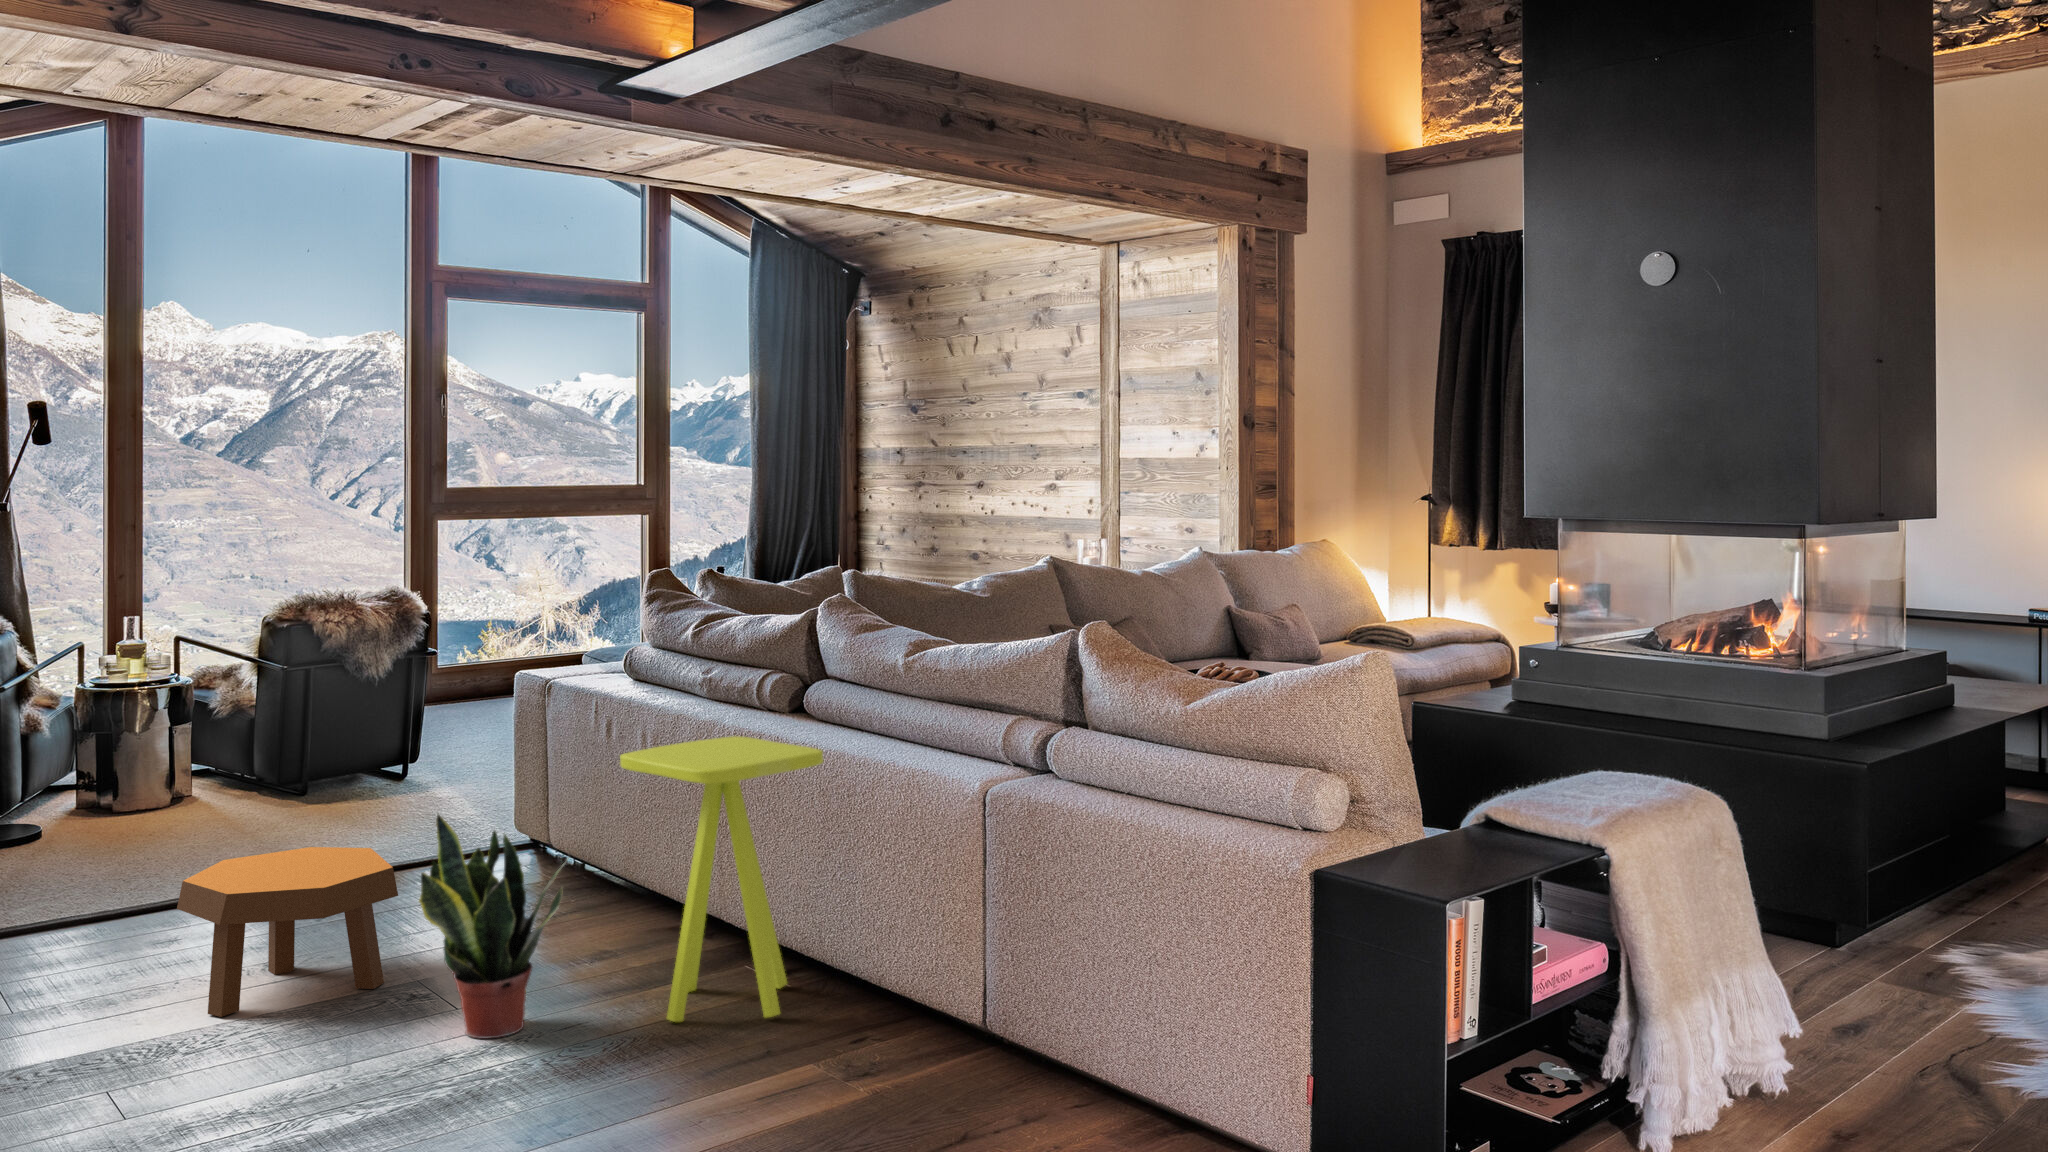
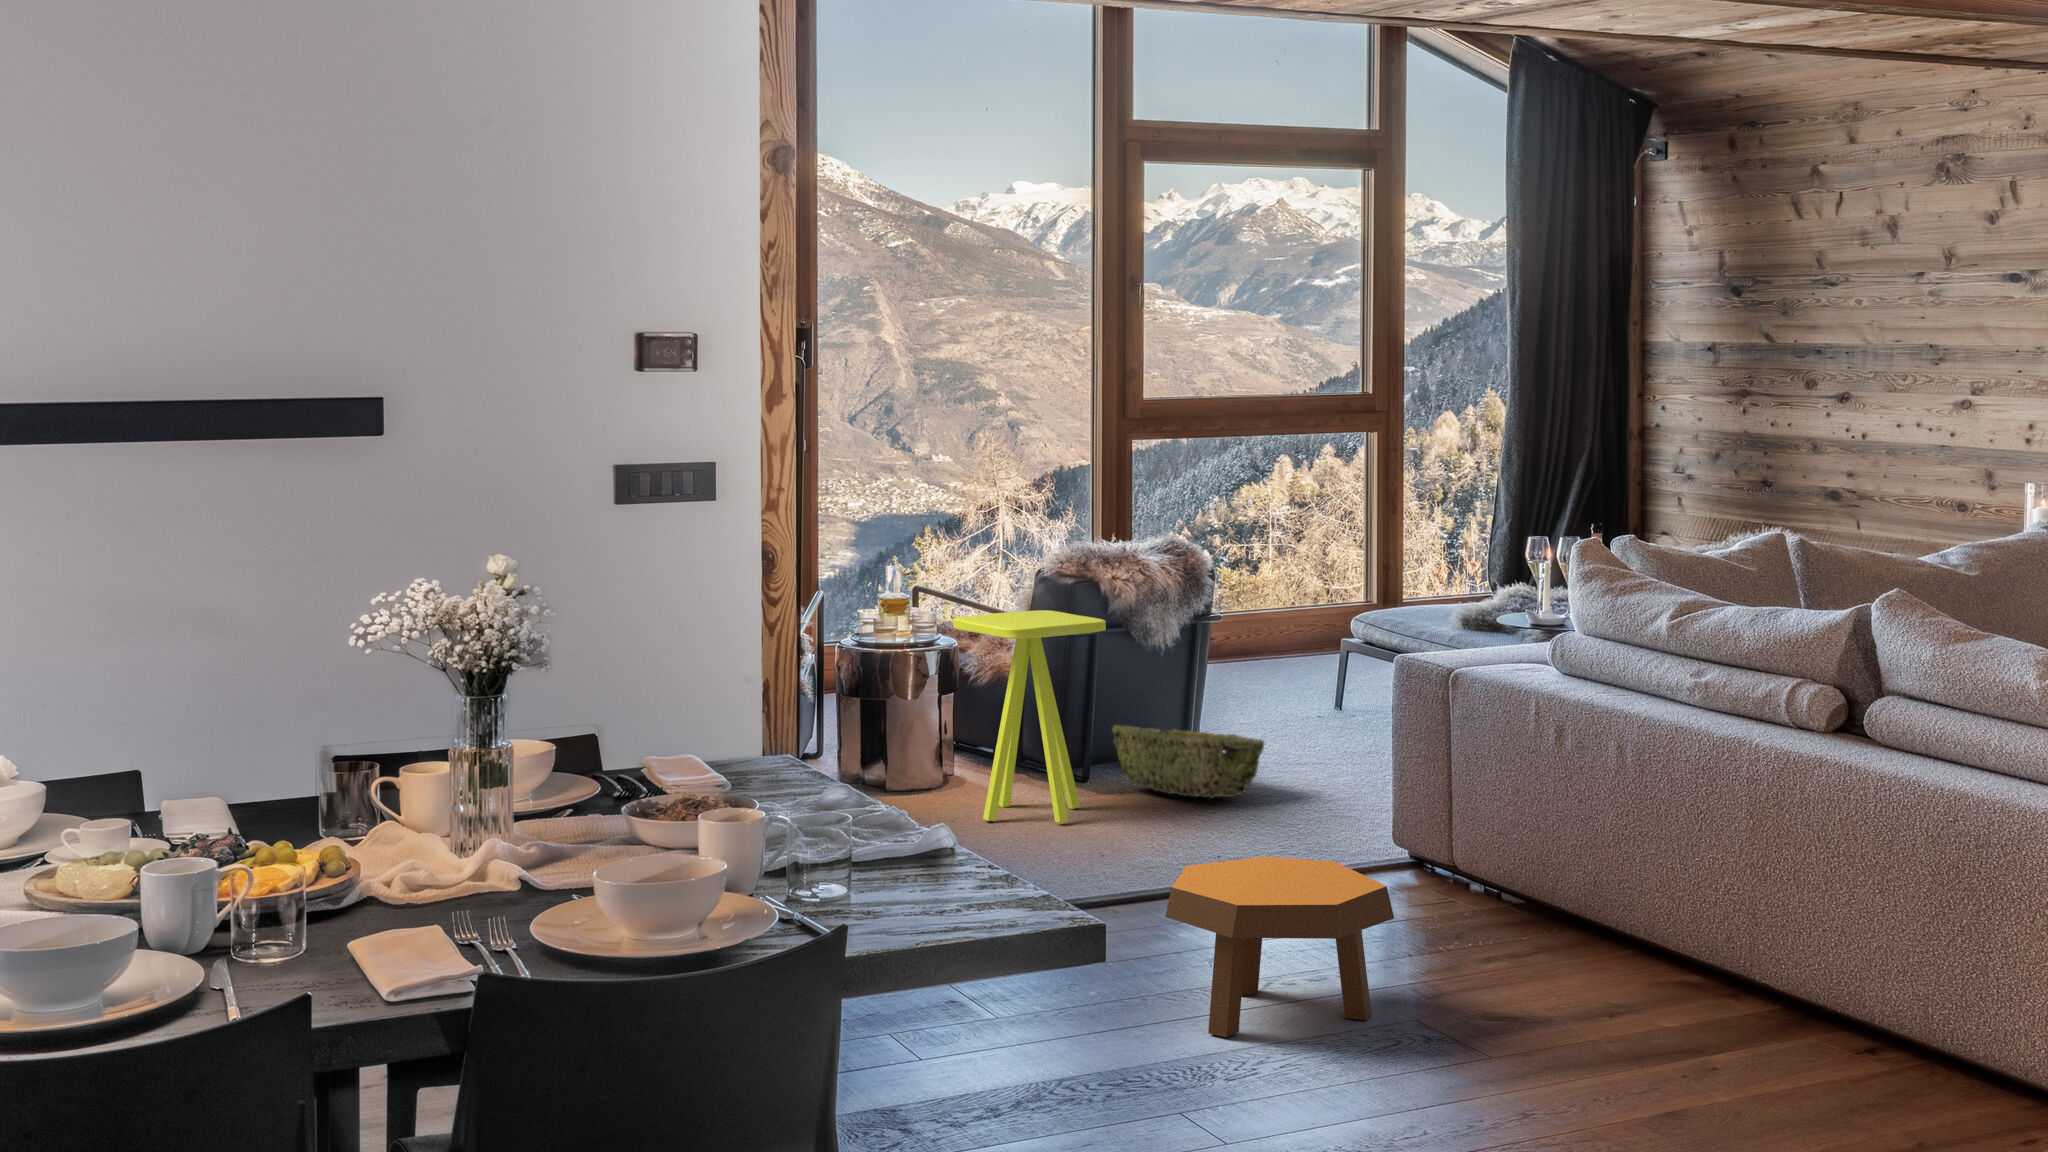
side table: present [620,736,823,1022] -> present [953,610,1106,822]
woven basket: none [325,742,454,801] -> present [1112,725,1264,799]
potted plant: present [419,815,567,1039] -> none [1462,831,1628,1085]

